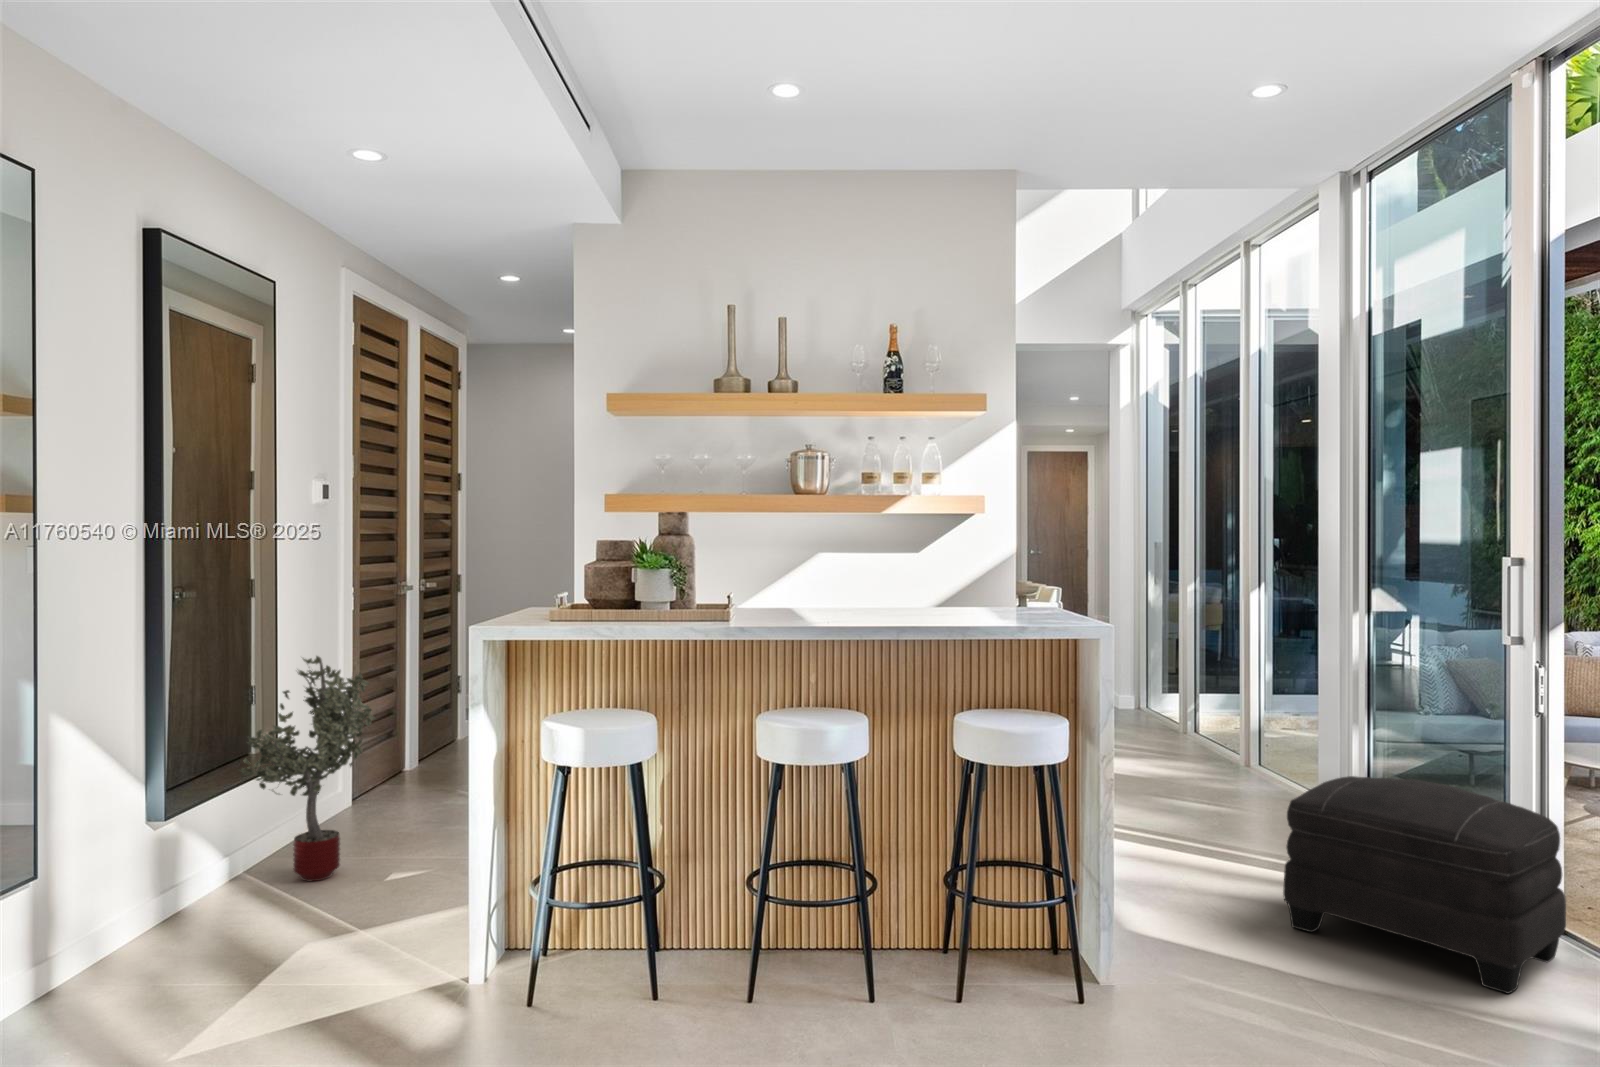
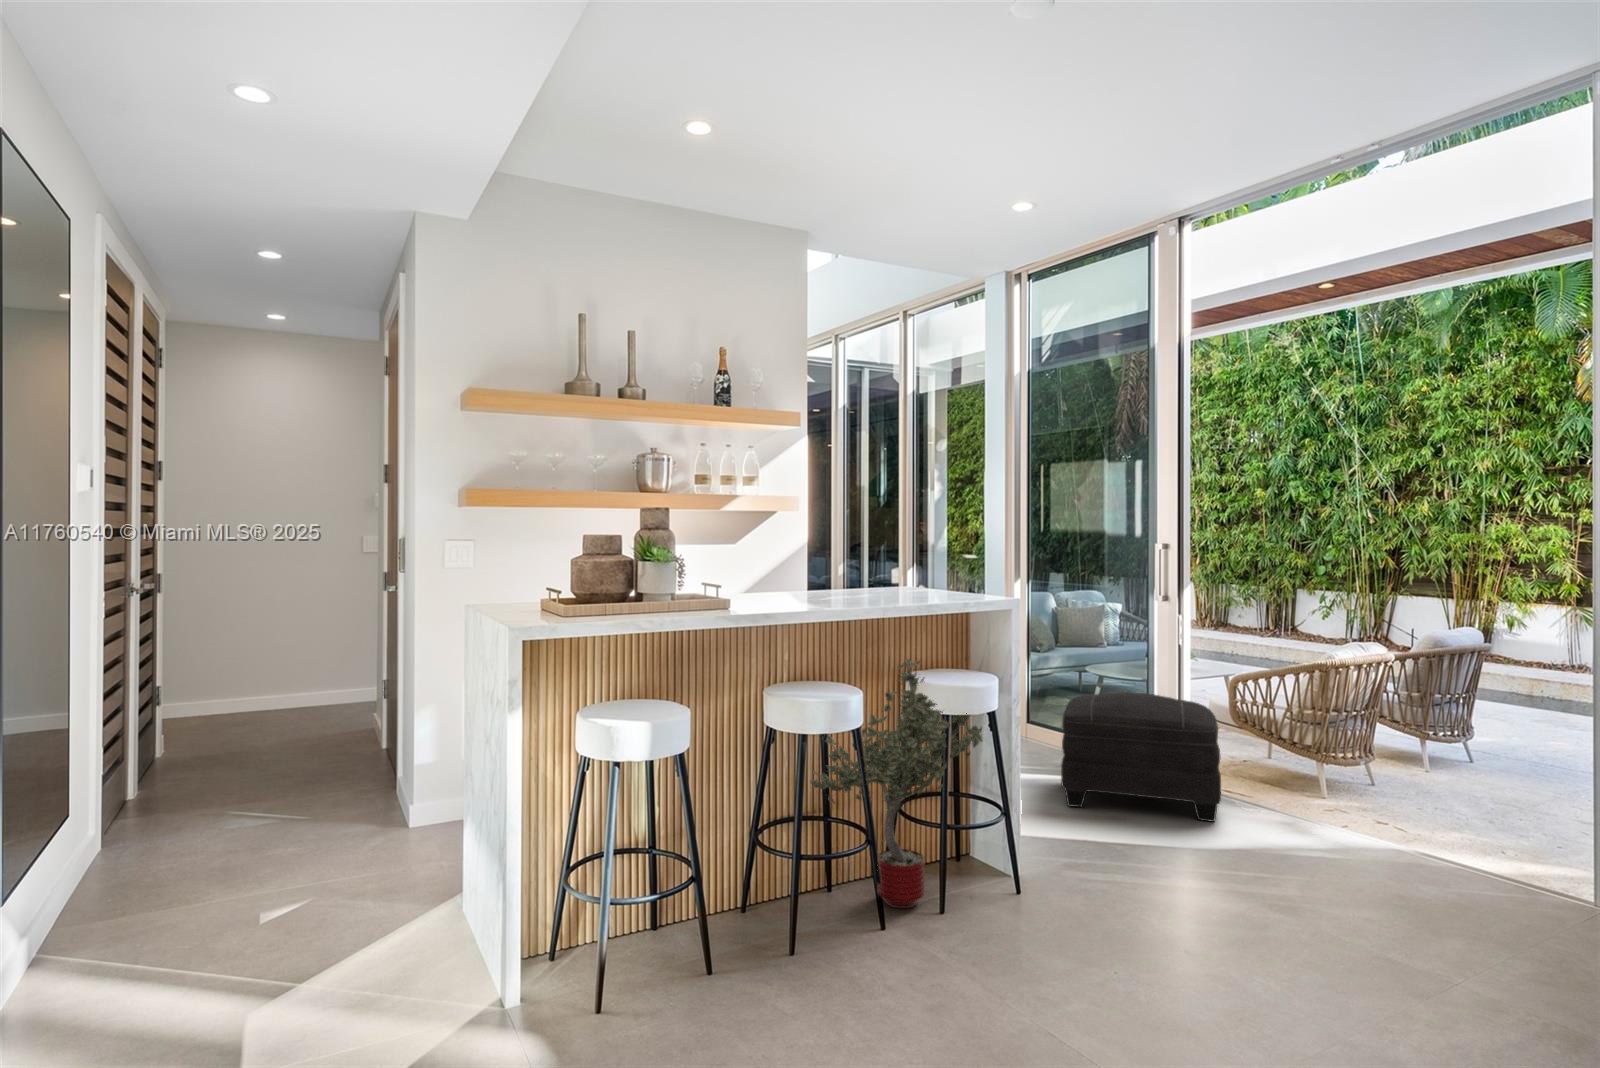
potted tree: present [240,656,376,881] -> present [810,659,983,909]

